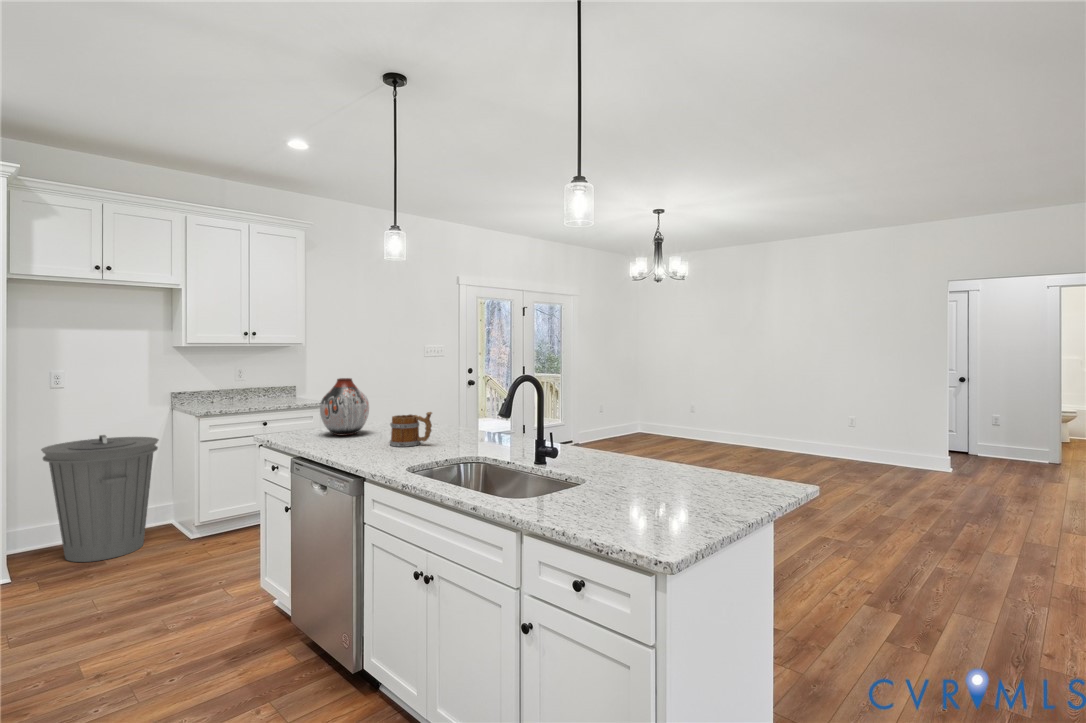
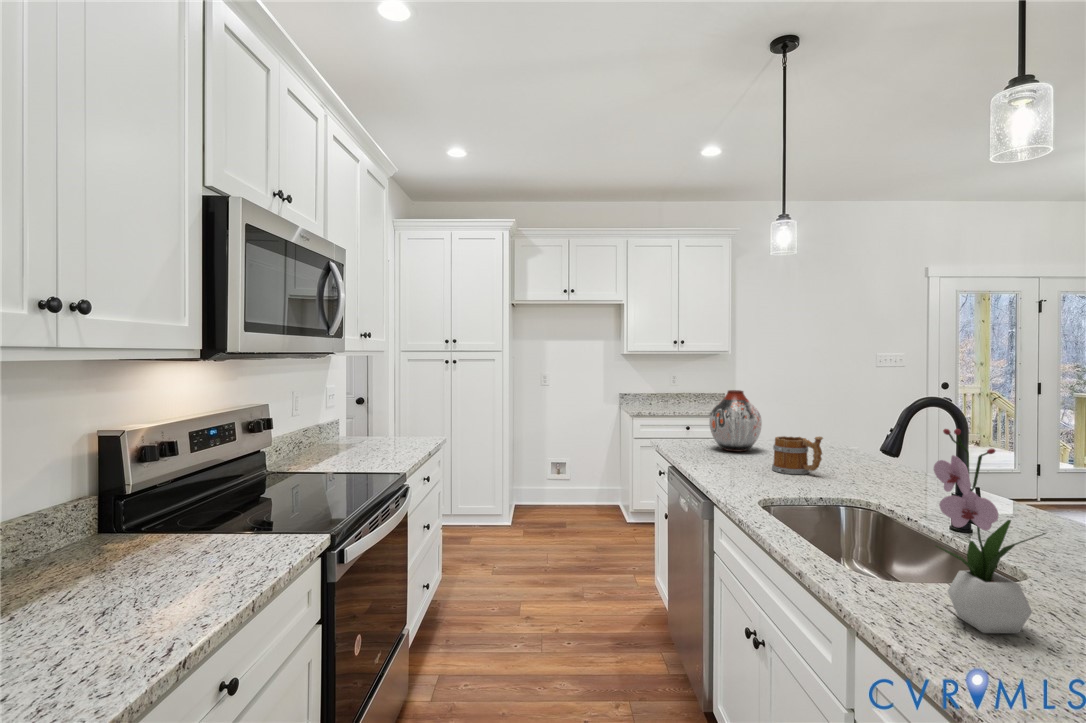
flower arrangement: none [562,388,618,516] -> present [934,429,1044,633]
trash can: present [41,435,159,562] -> none [528,425,604,526]

